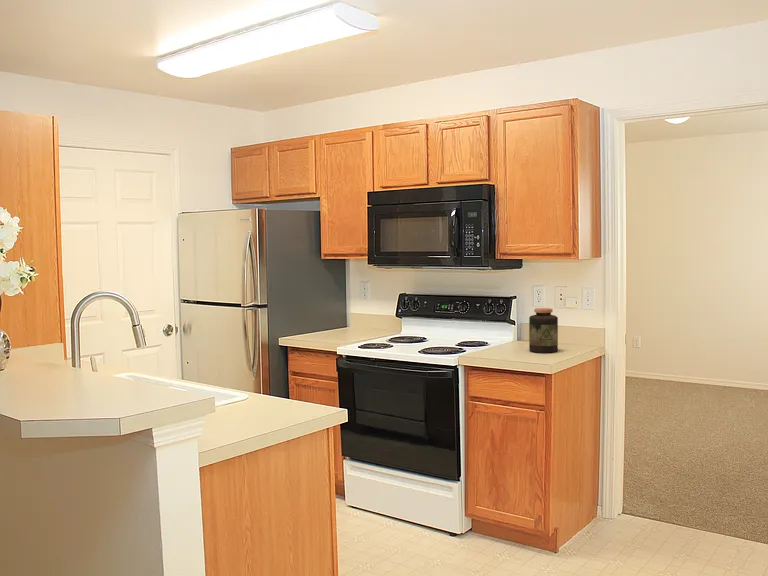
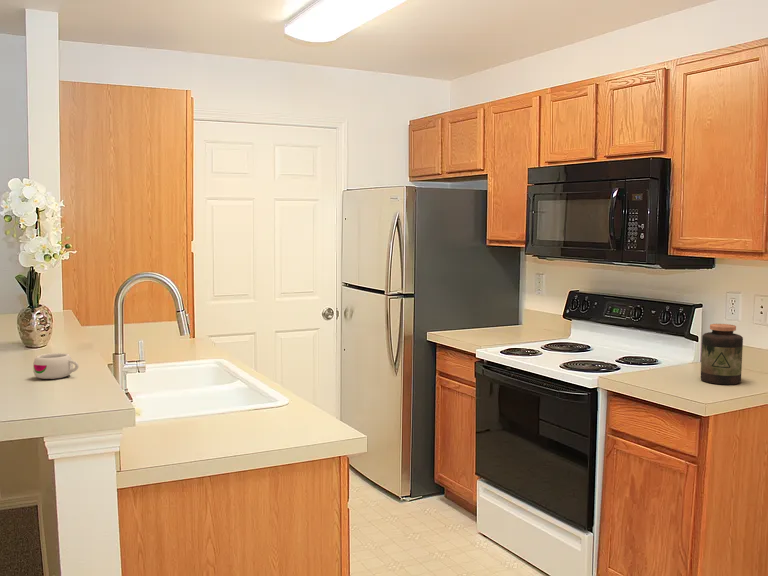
mug: none [44,361,92,386] -> present [33,353,78,379]

